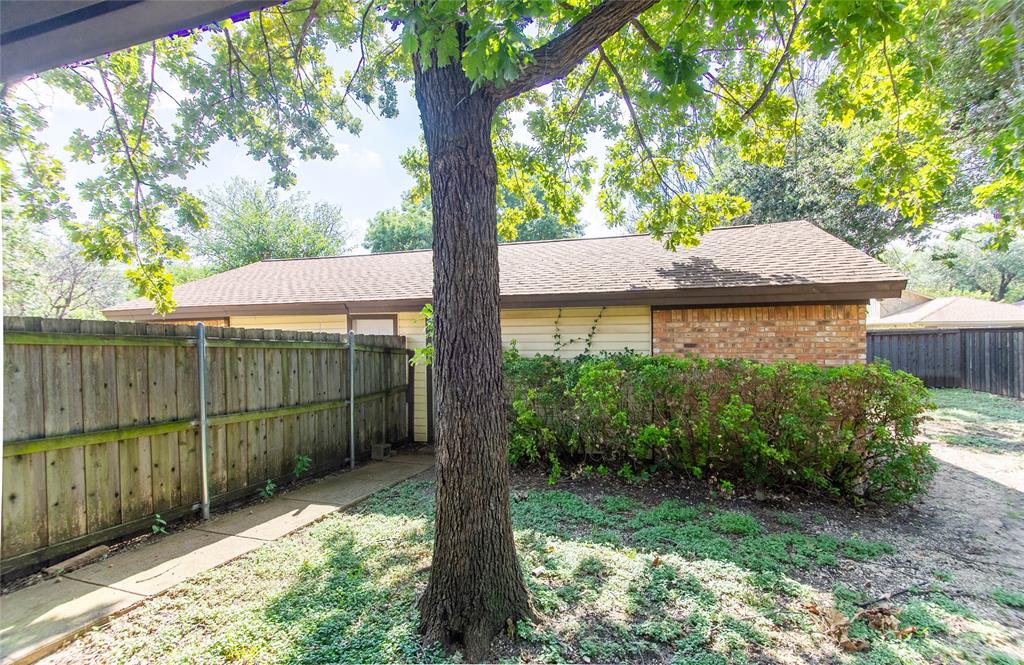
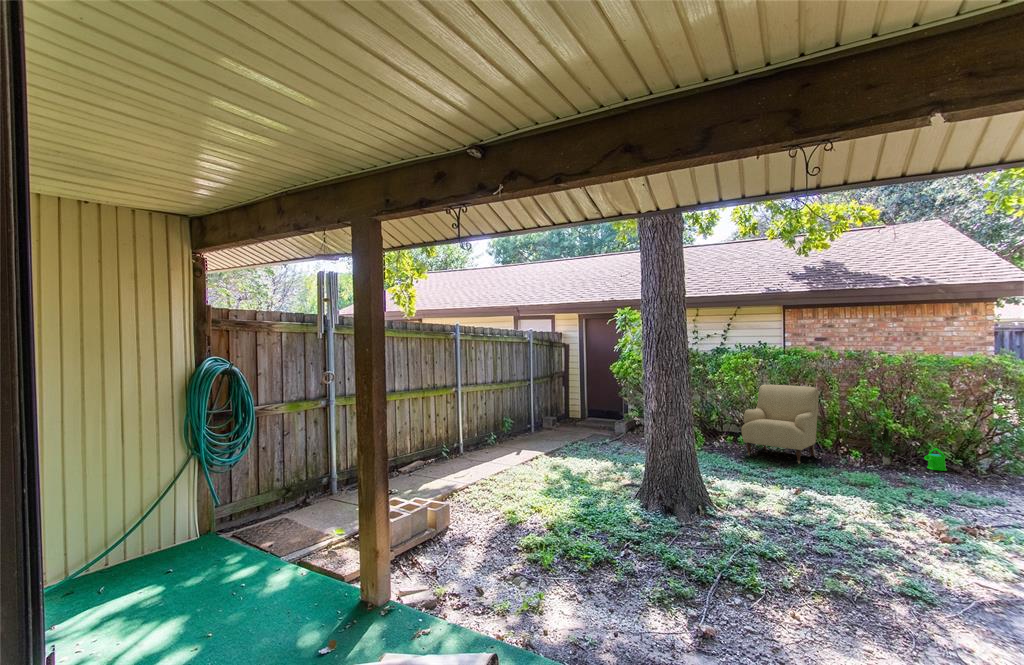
chair: none [597,402,686,506] -> present [741,385,819,464]
watering can: none [801,478,825,507] -> present [924,448,947,471]

